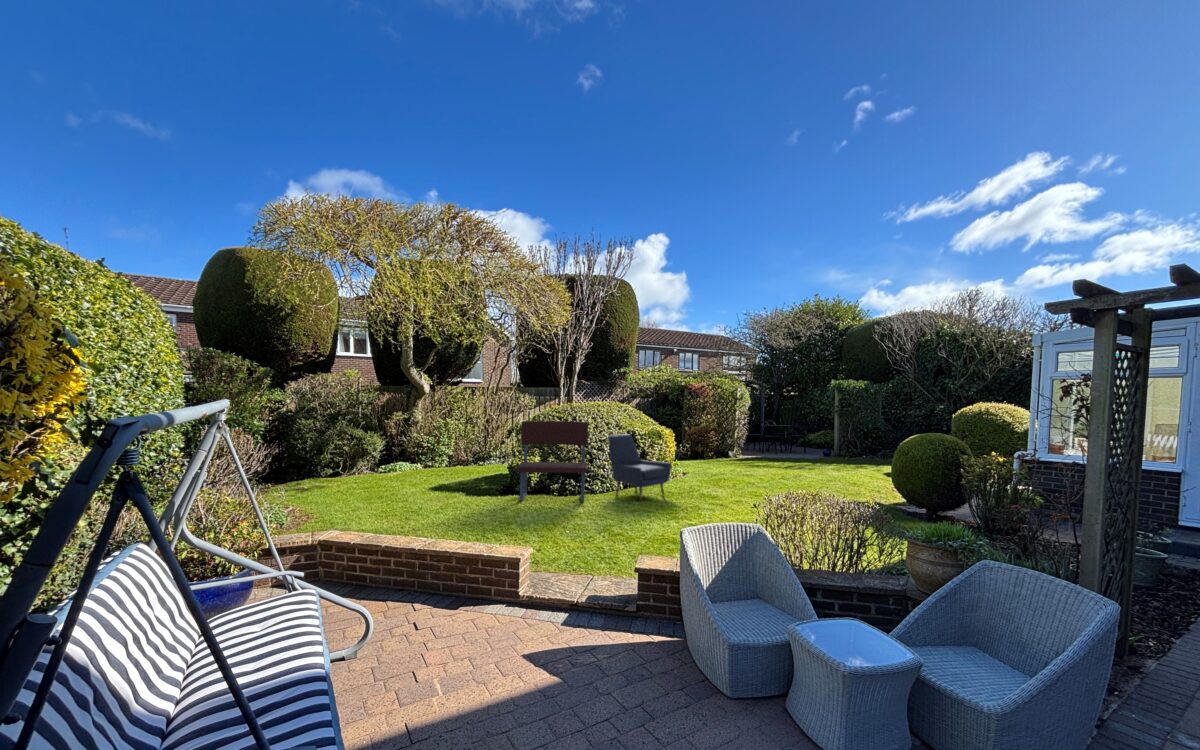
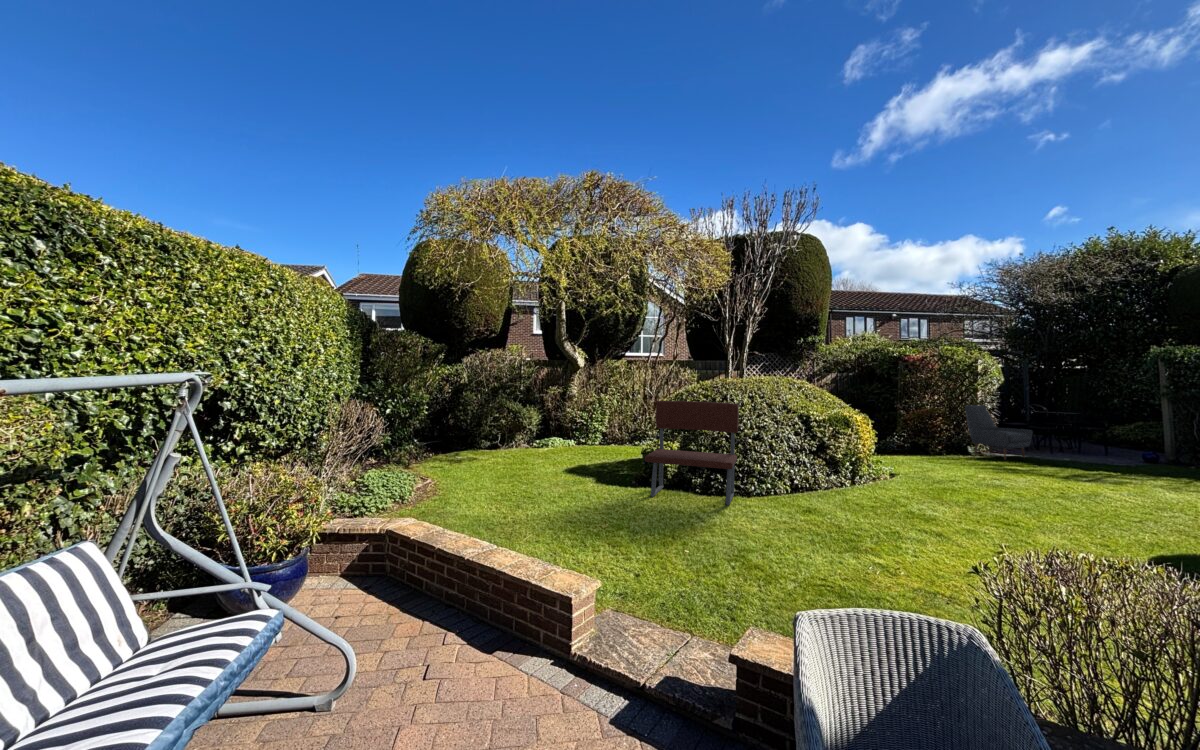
chair: present [608,434,671,501] -> present [965,405,1033,460]

